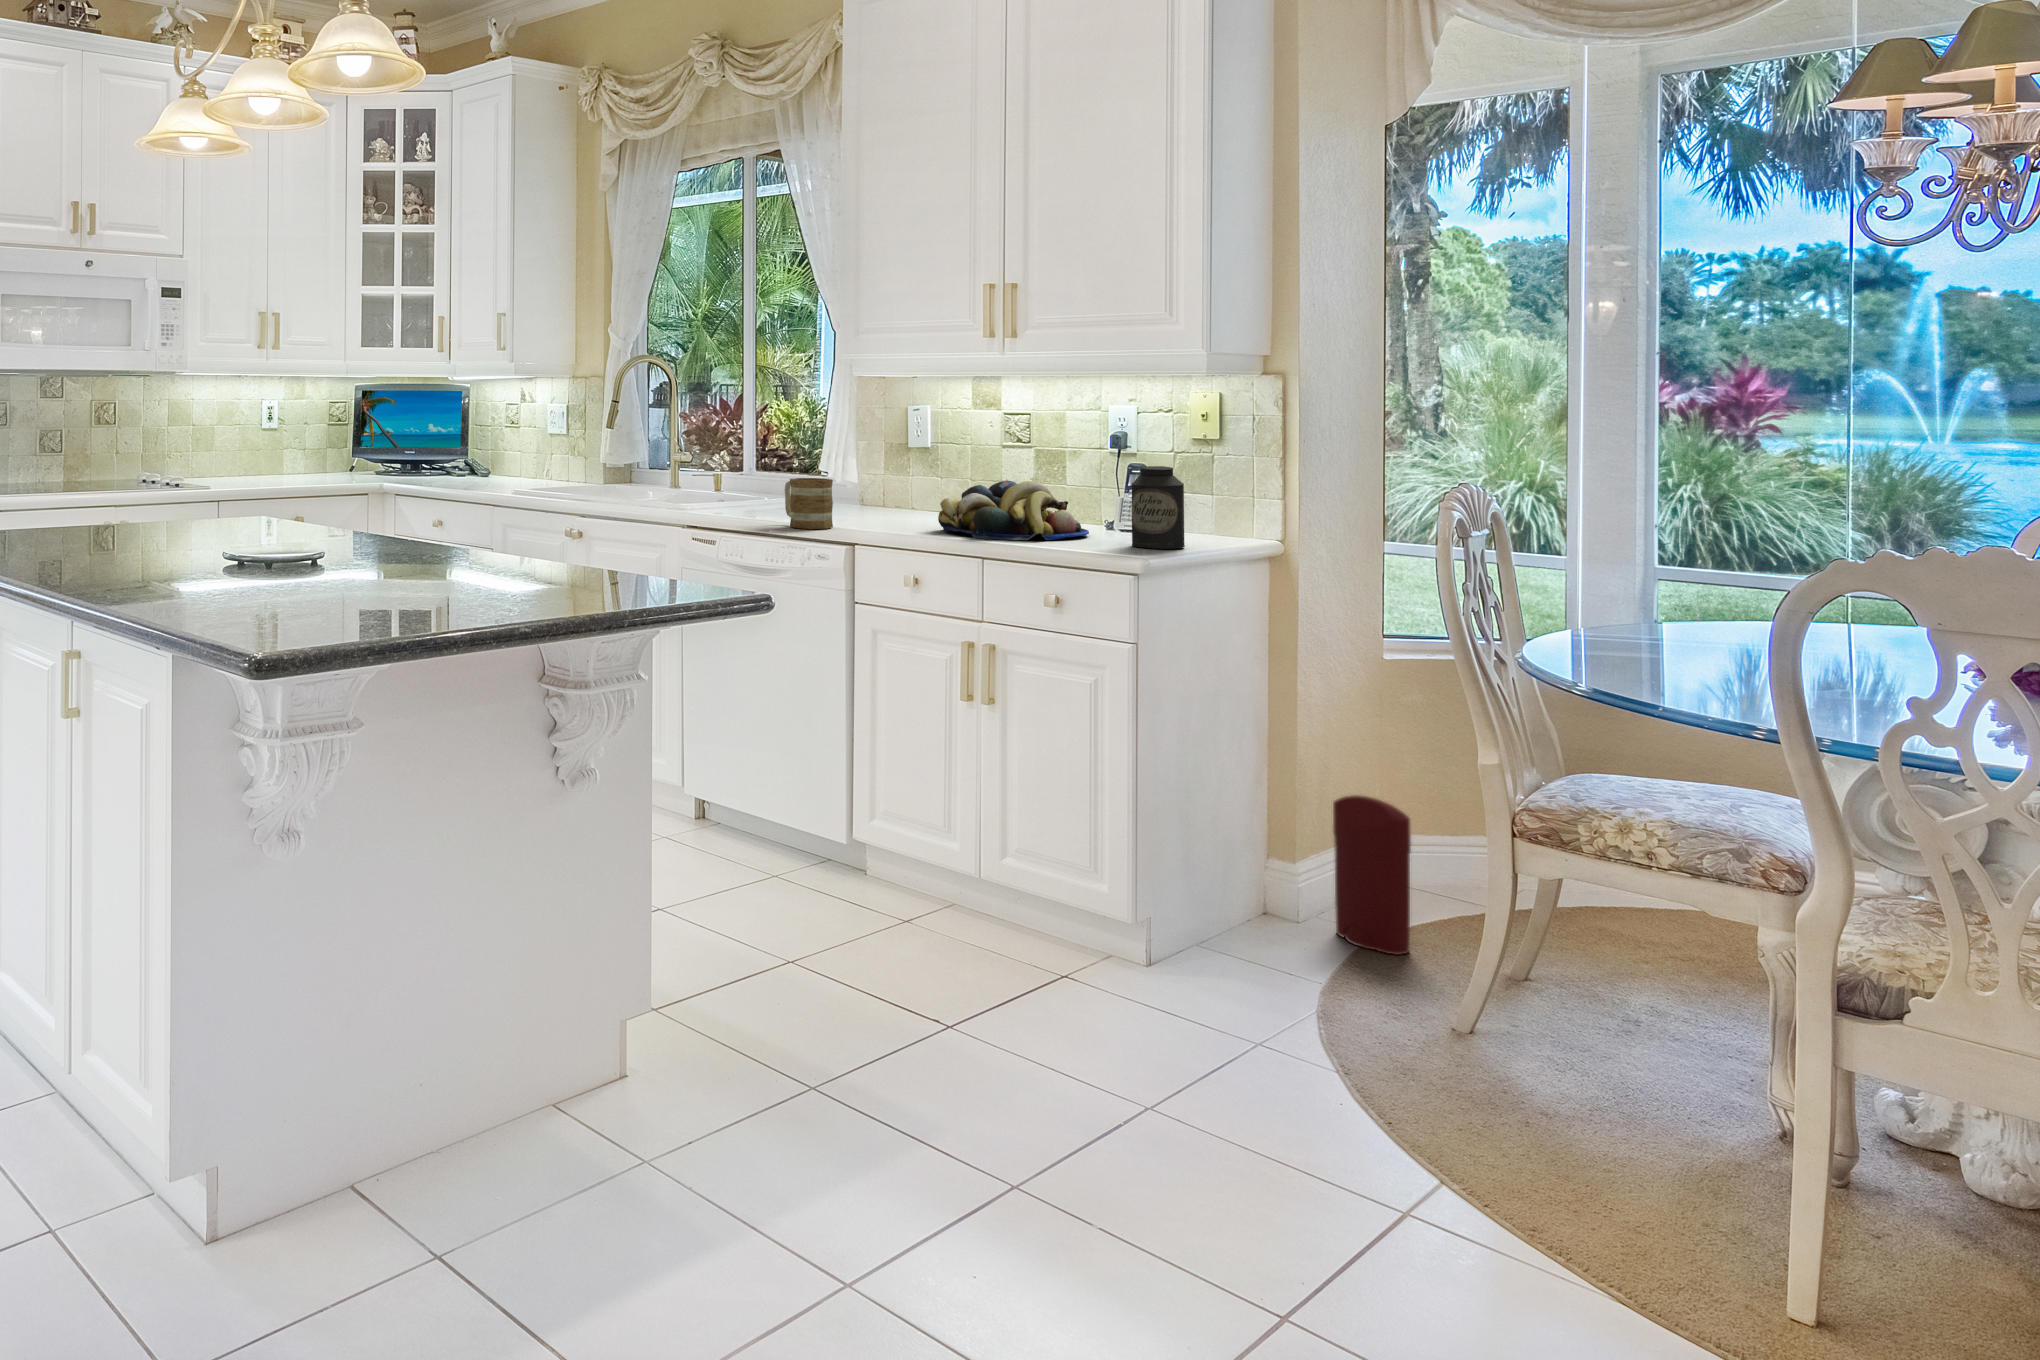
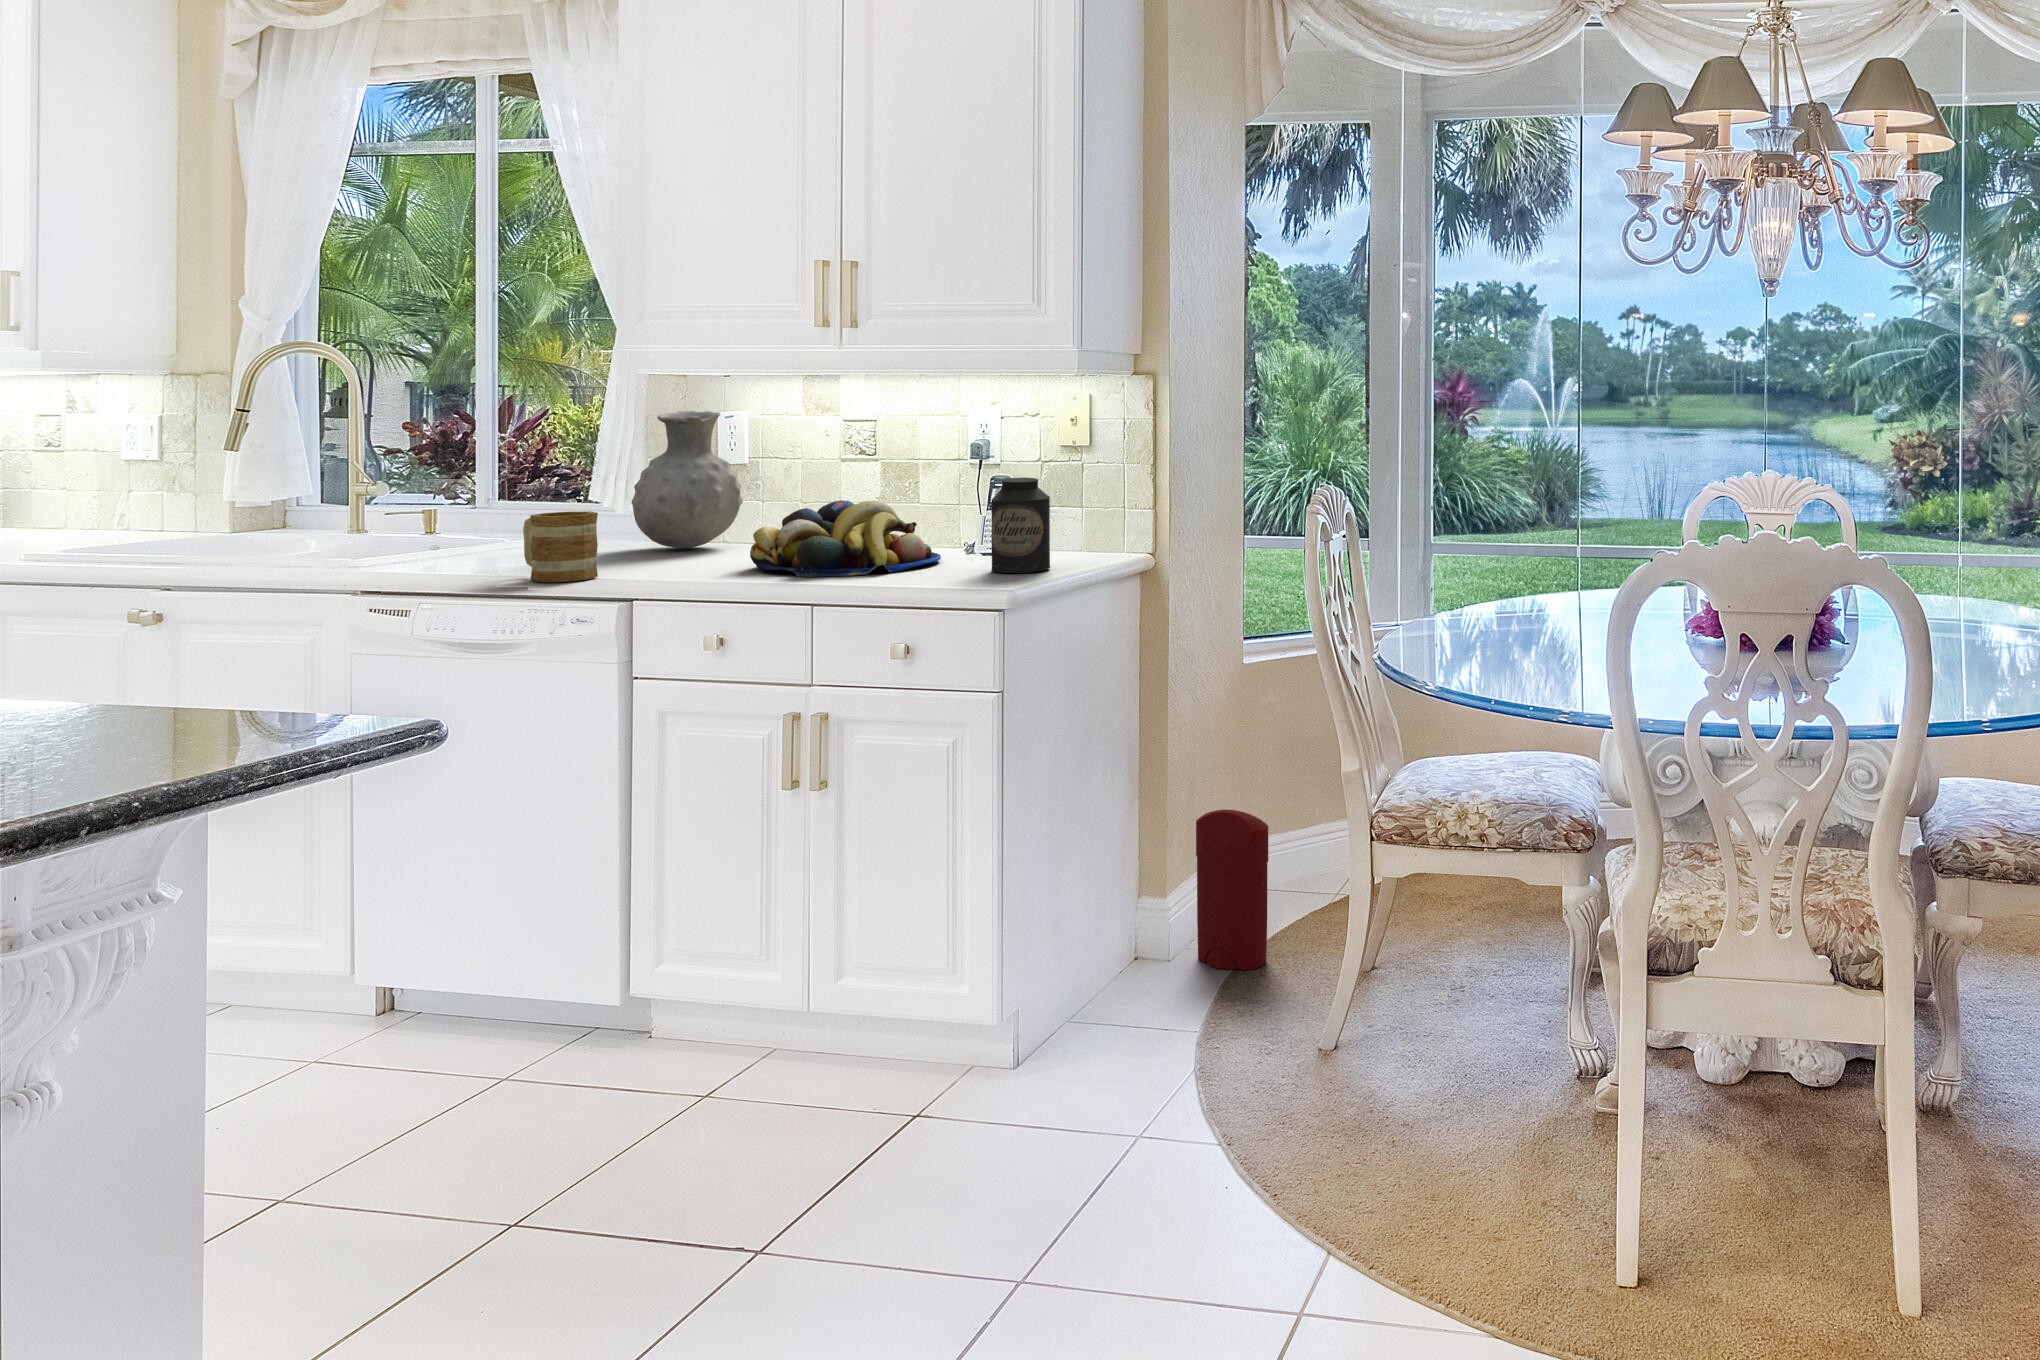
vase: none [852,406,931,514] -> present [632,411,743,548]

